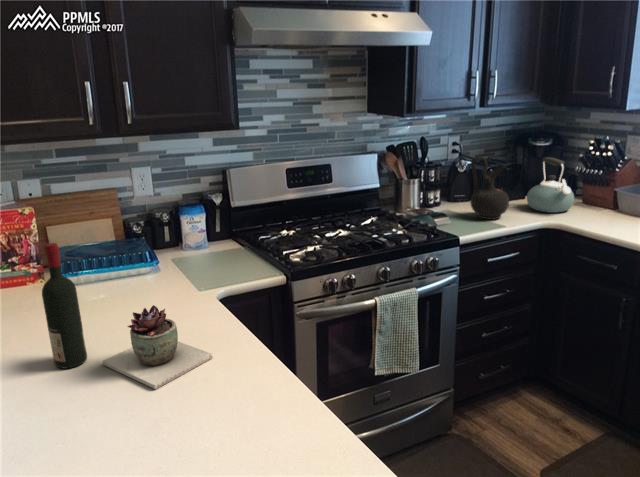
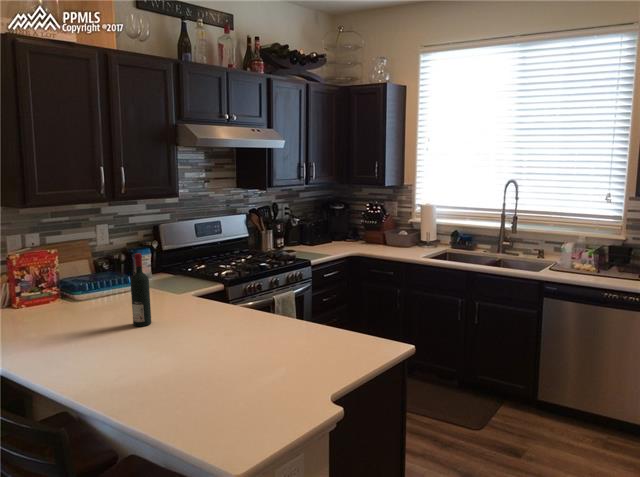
ceramic jug: present [470,156,509,219] -> none [306,214,329,253]
kettle: present [527,157,574,213] -> none [336,215,363,247]
succulent plant: present [103,305,213,389] -> none [164,286,223,325]

